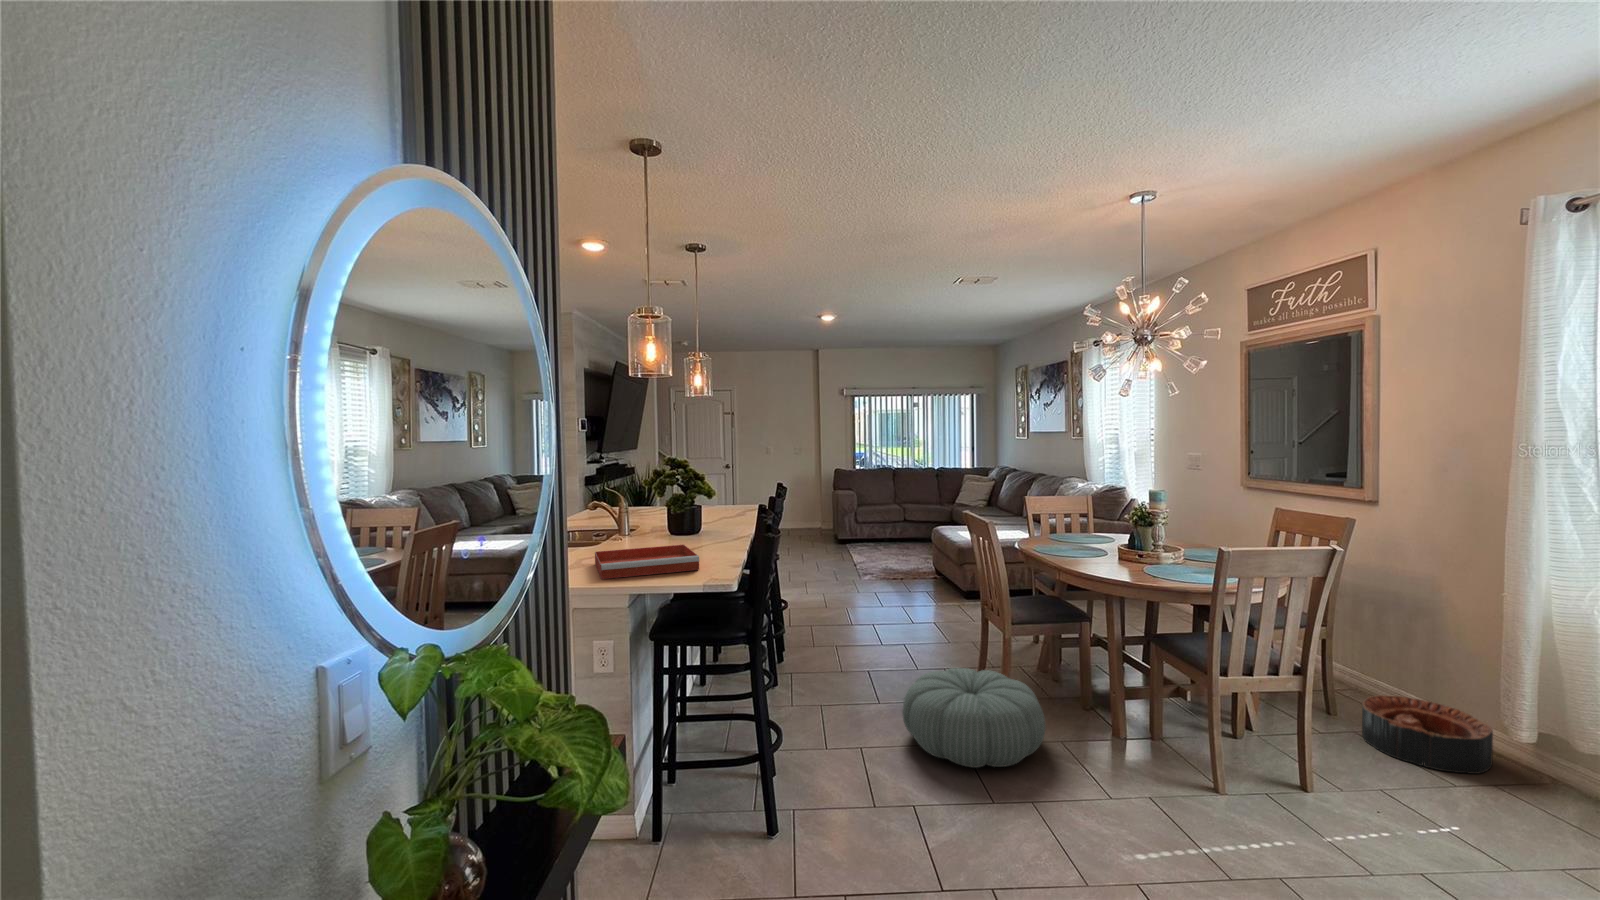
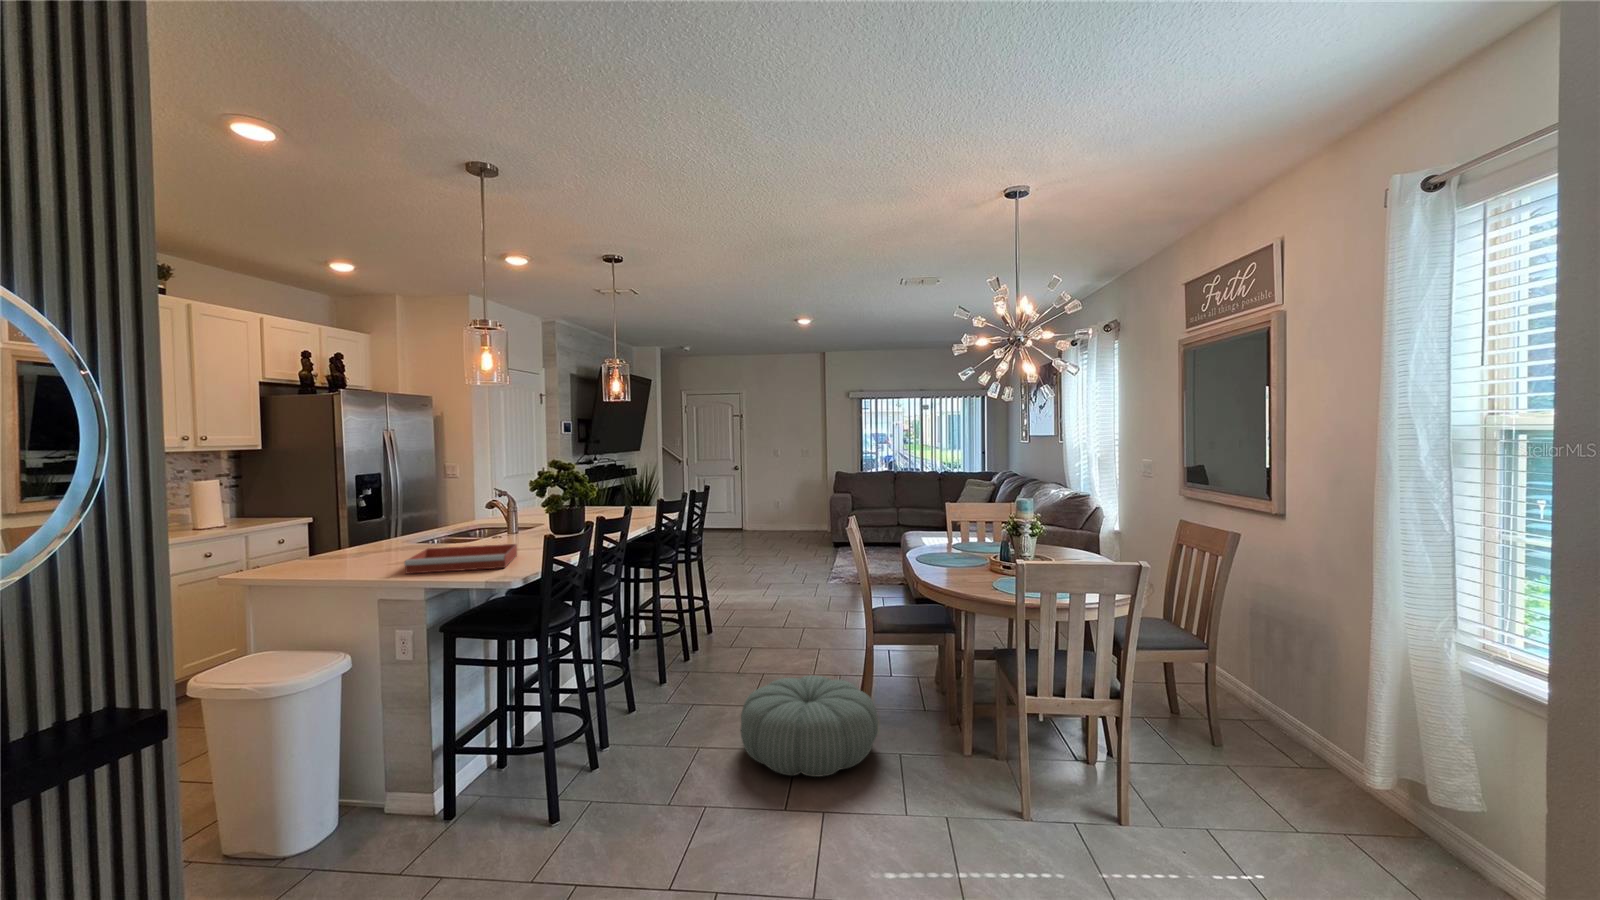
basket: present [1362,695,1493,774] -> none [1231,729,1362,821]

